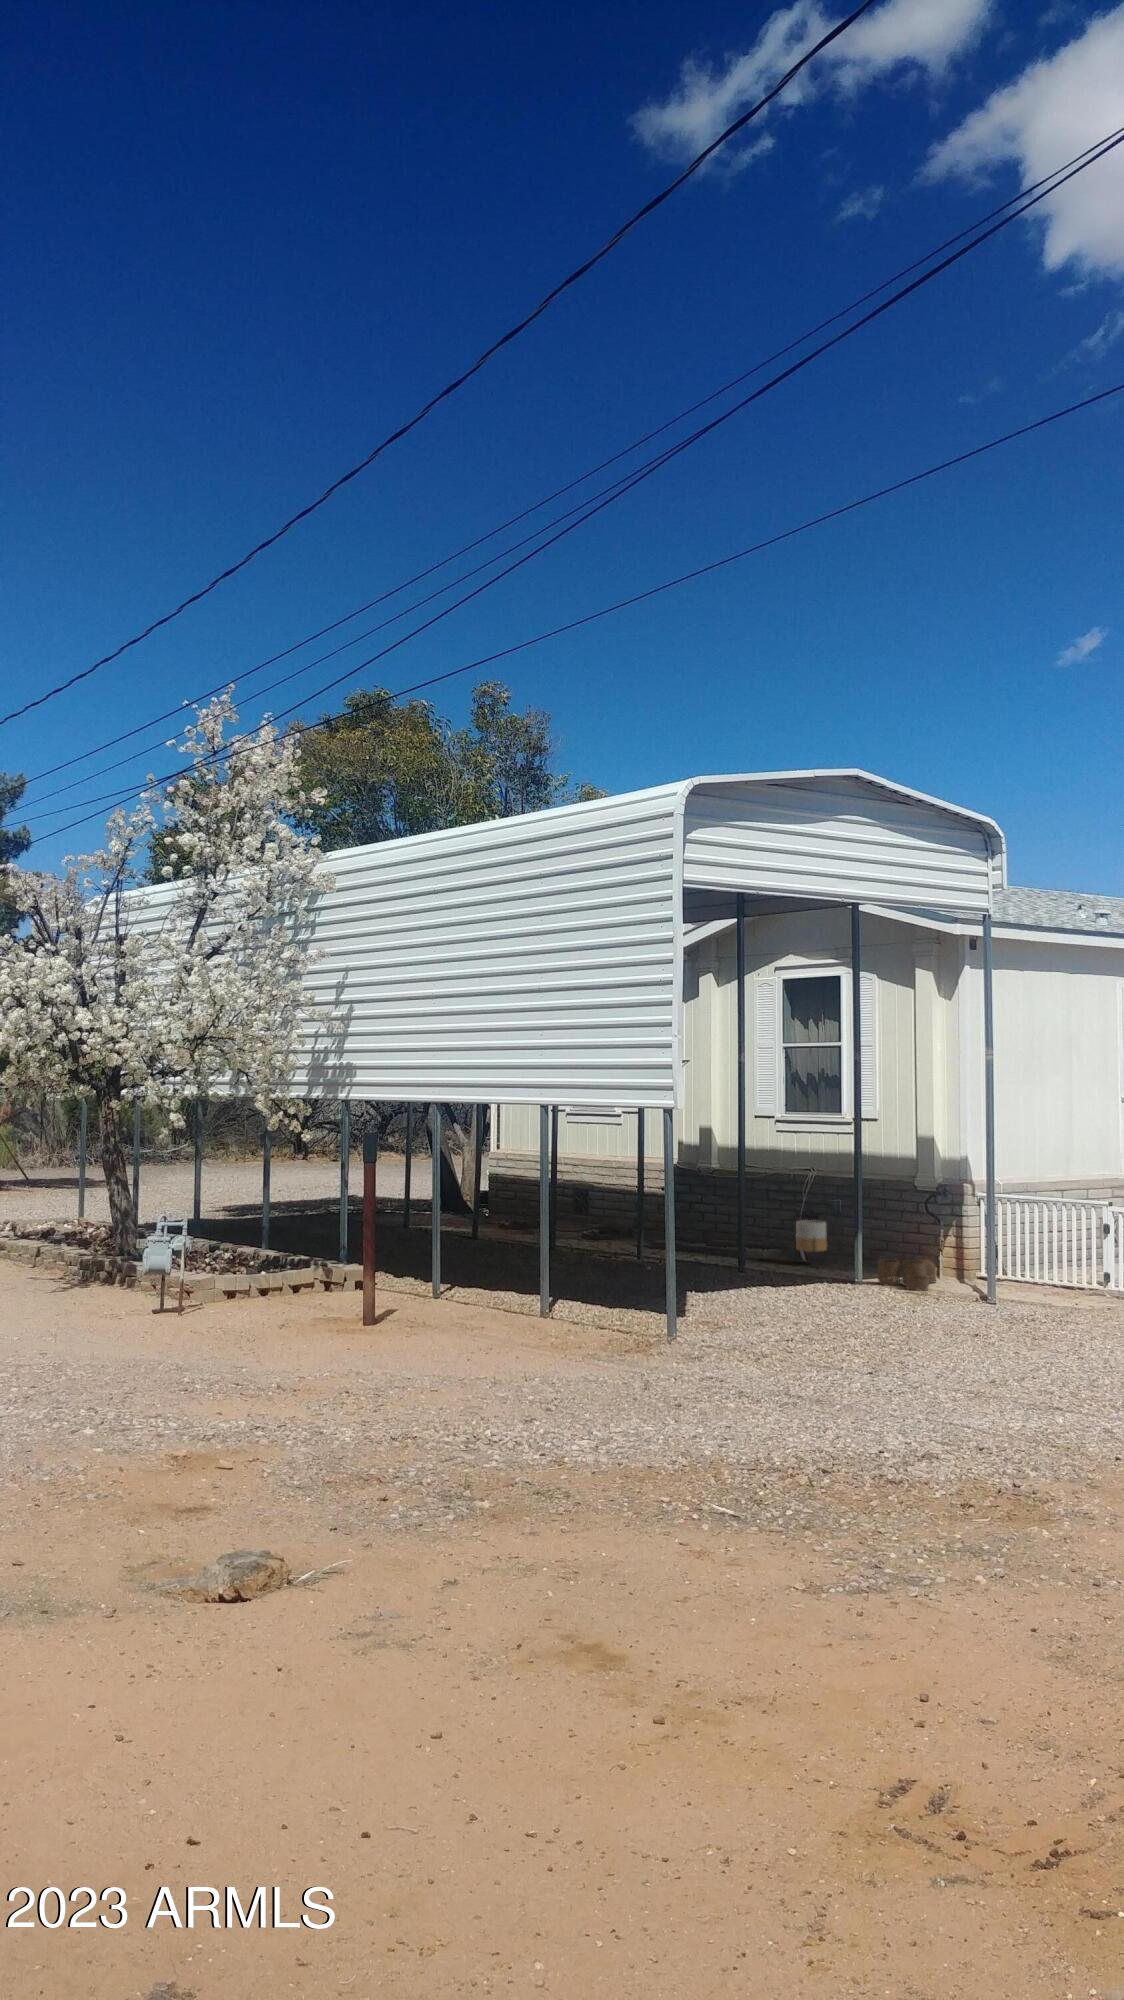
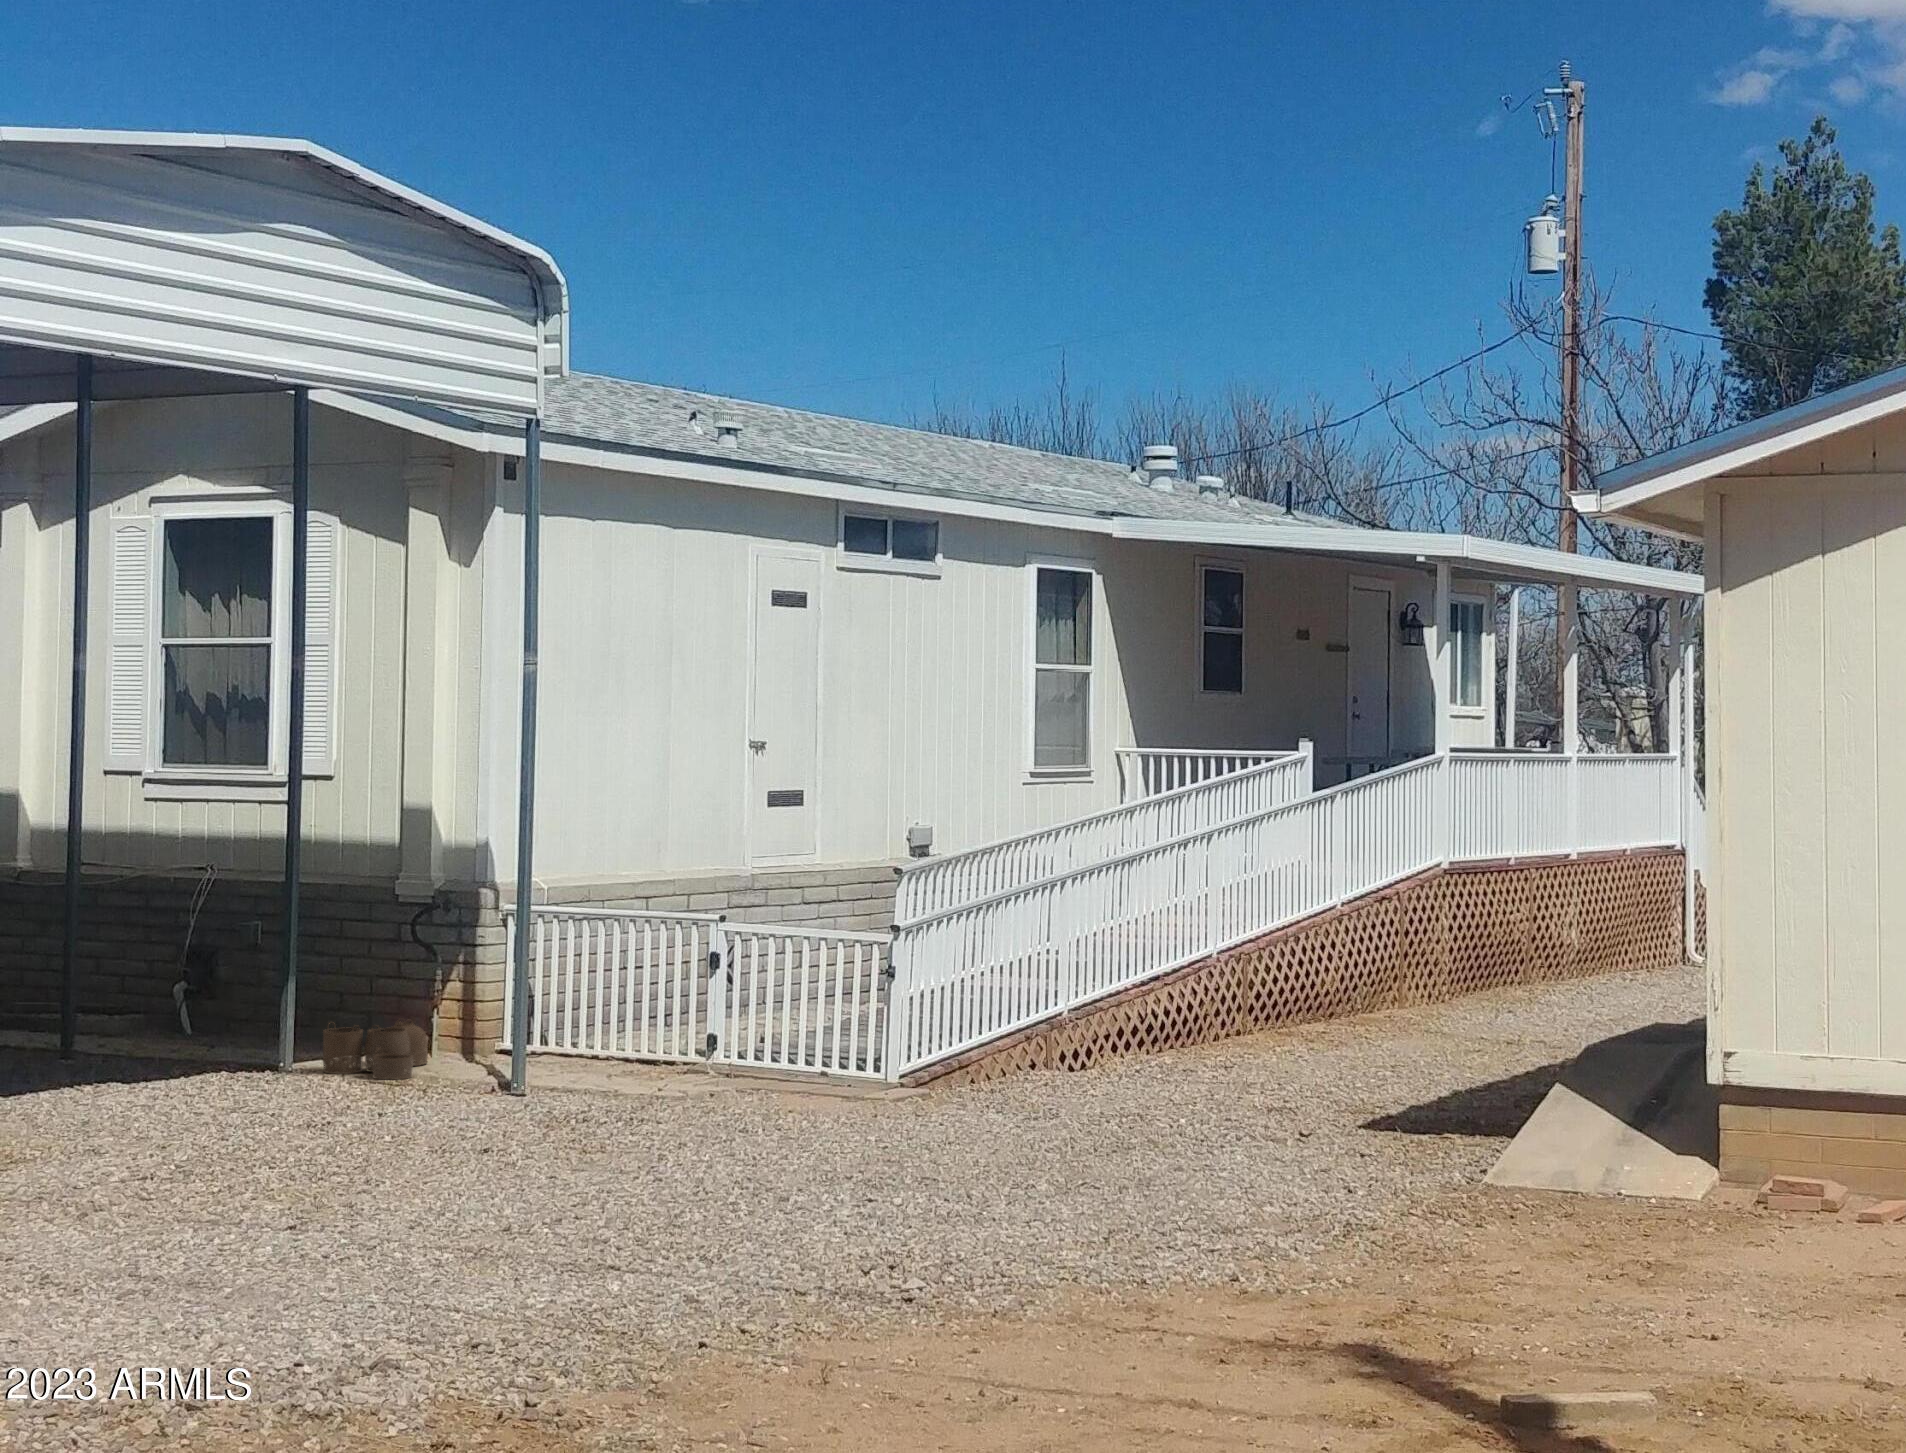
planter: present [796,1220,827,1252] -> none [173,964,233,1049]

